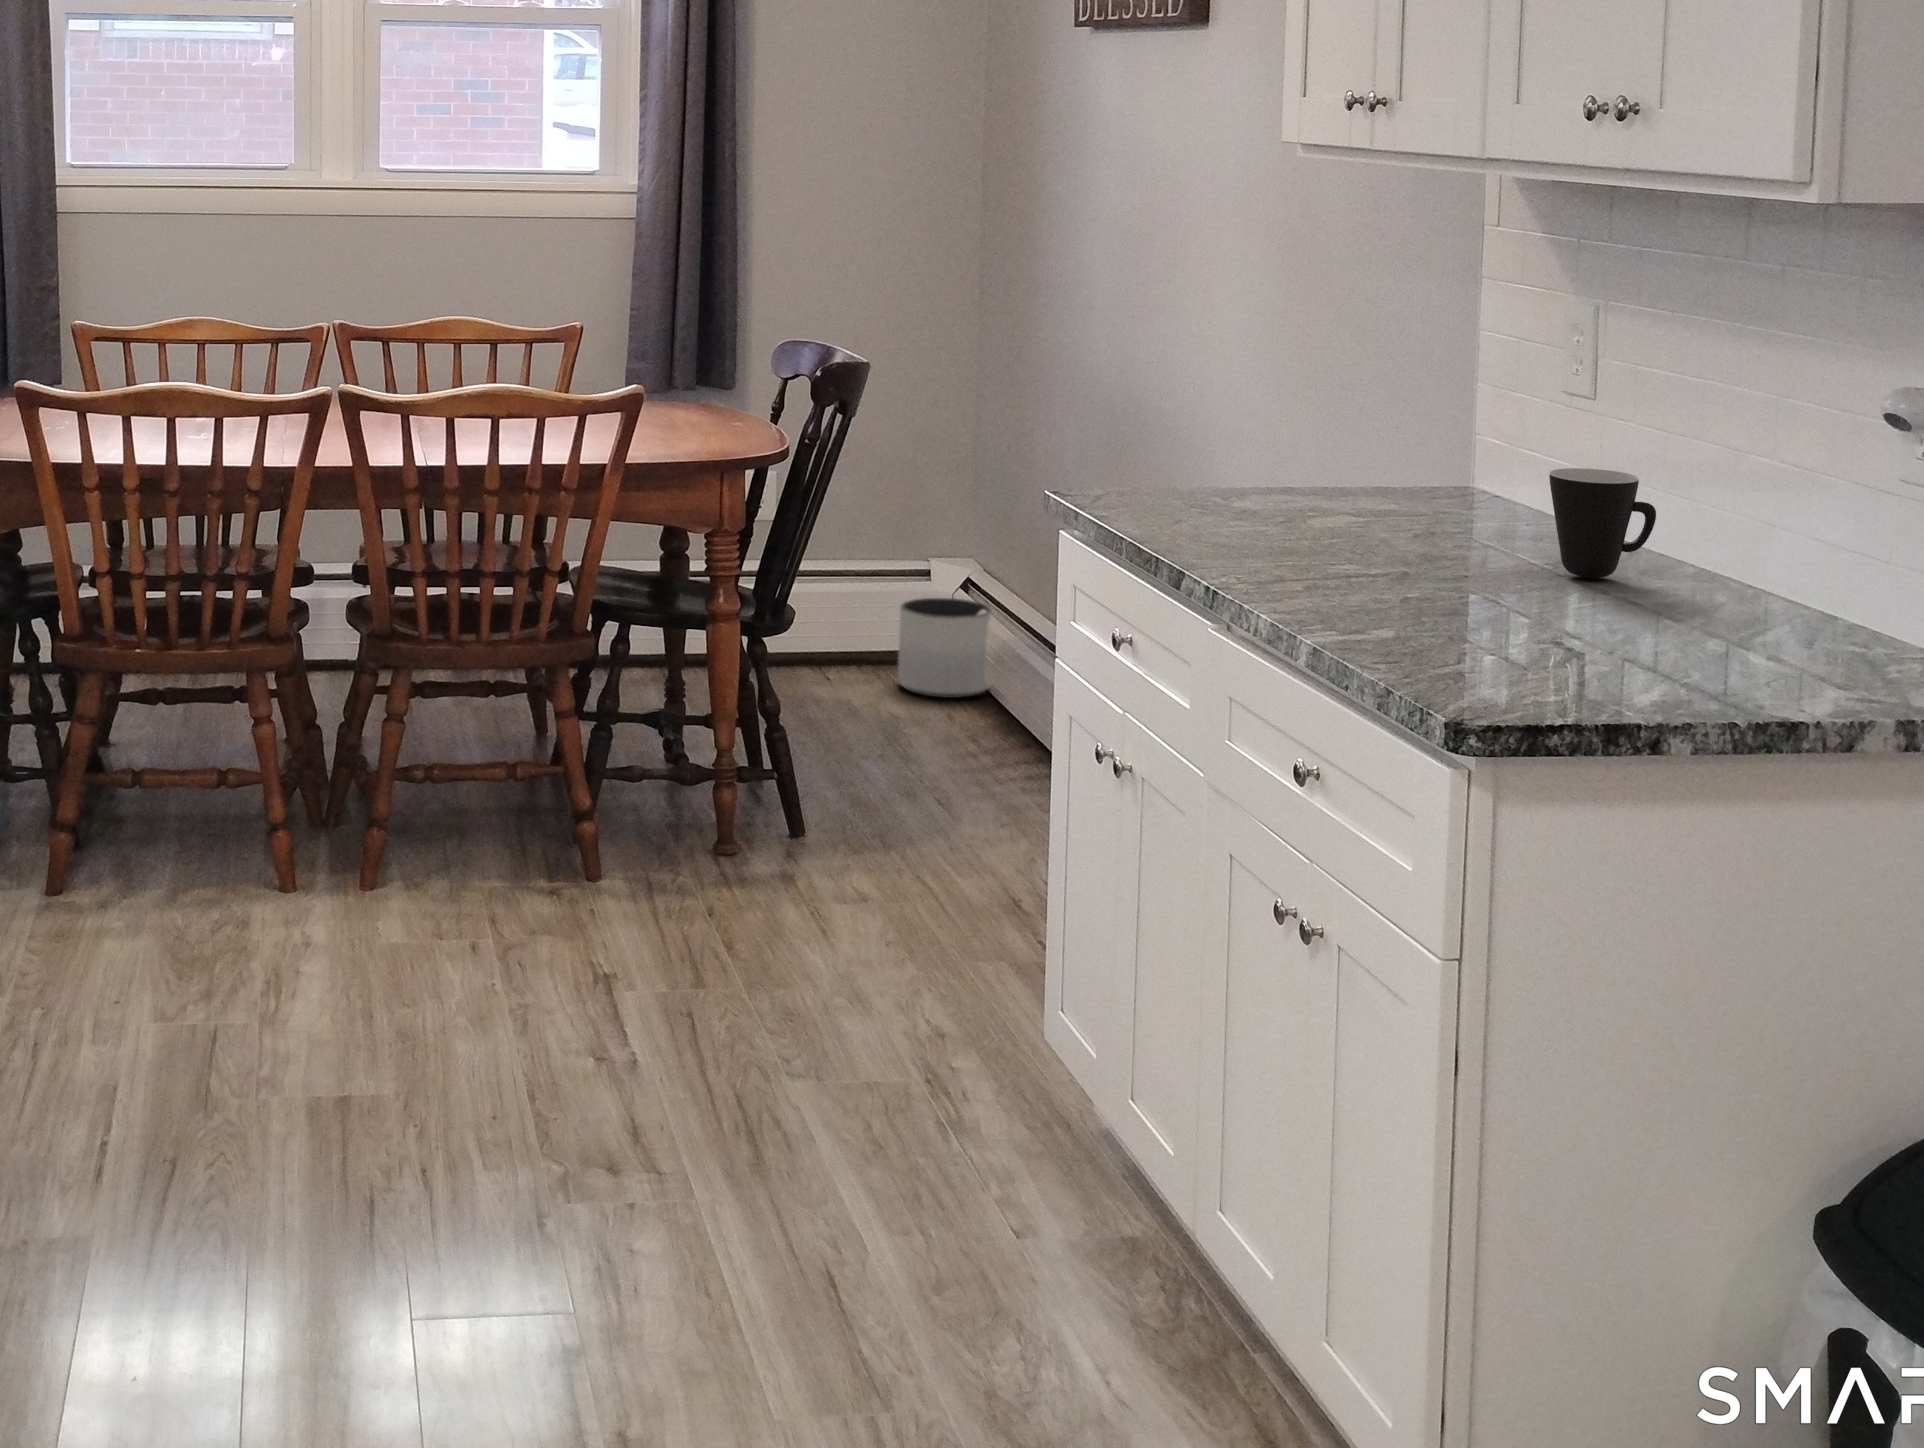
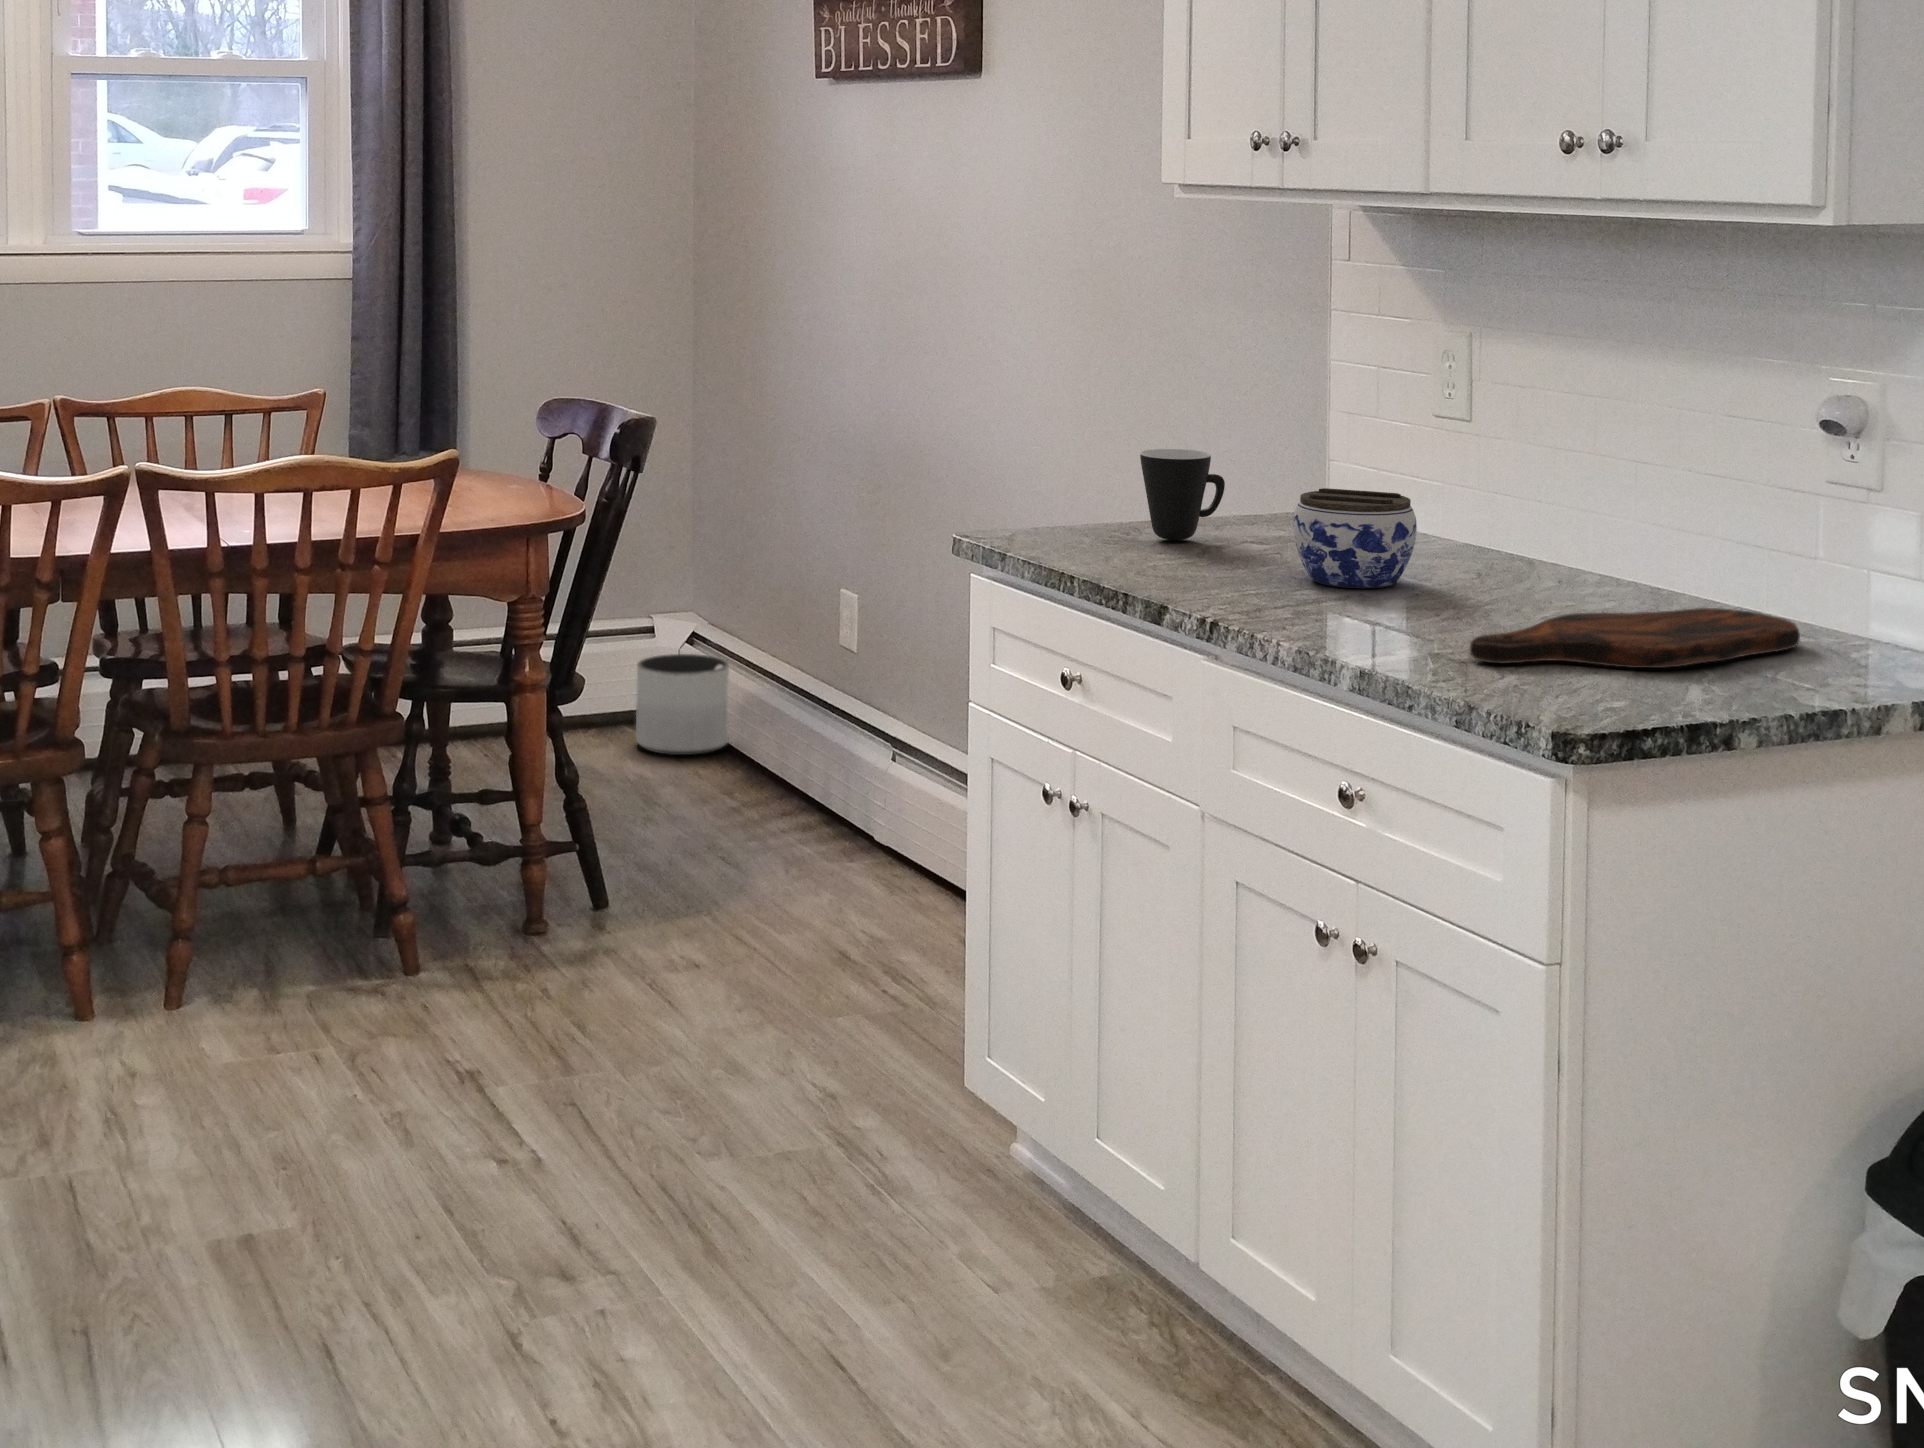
jar: none [1345,461,1476,566] -> present [1293,488,1417,588]
mug: present [1549,468,1656,578] -> present [1140,449,1225,540]
cutting board: none [1437,604,1834,665] -> present [1470,608,1800,668]

